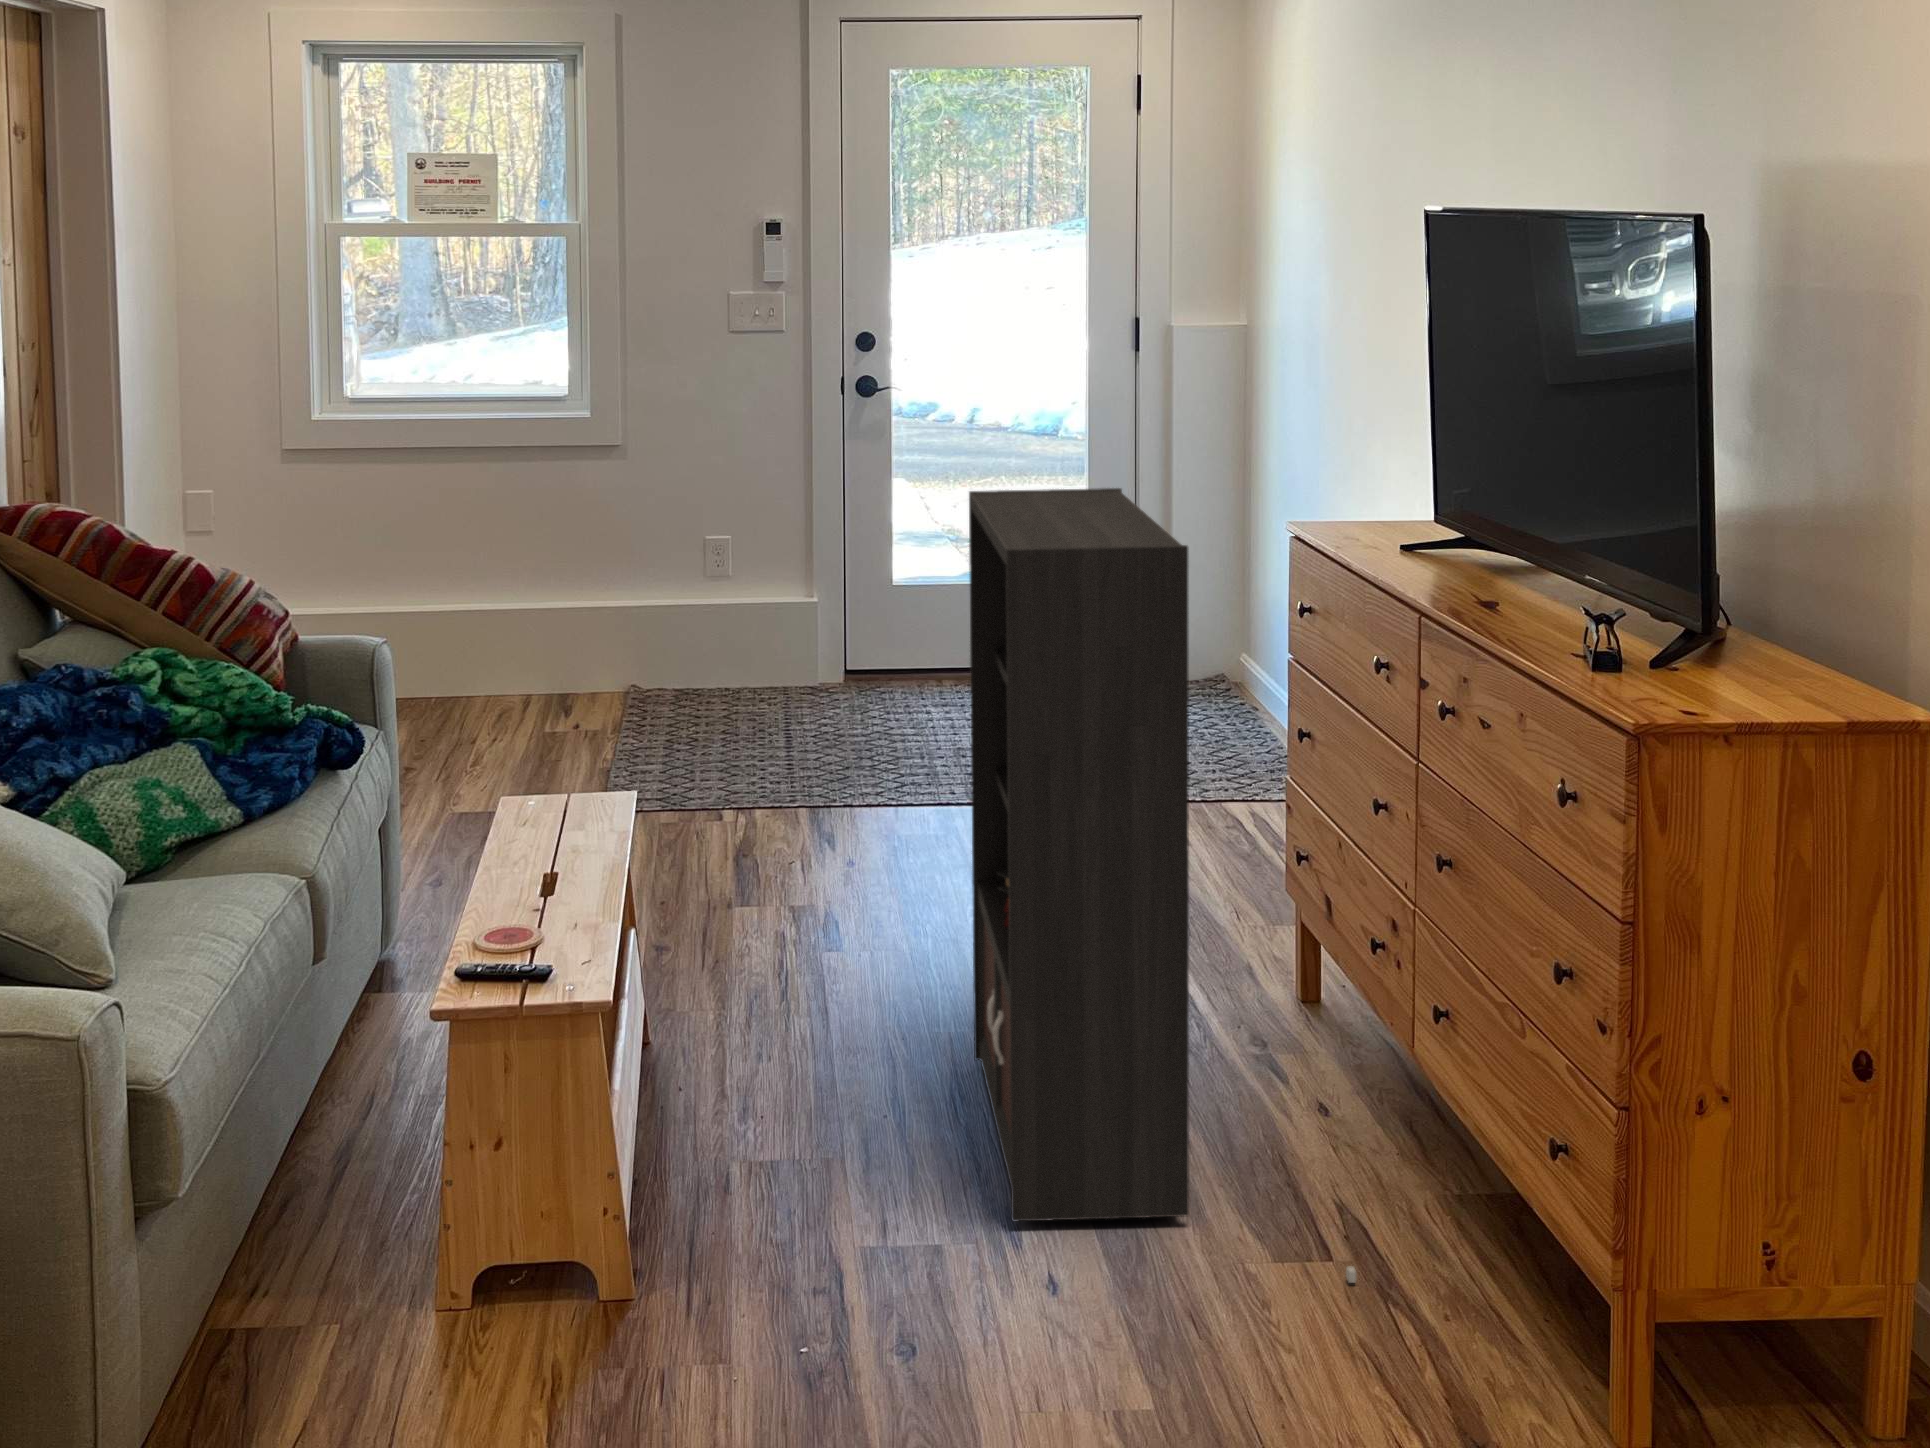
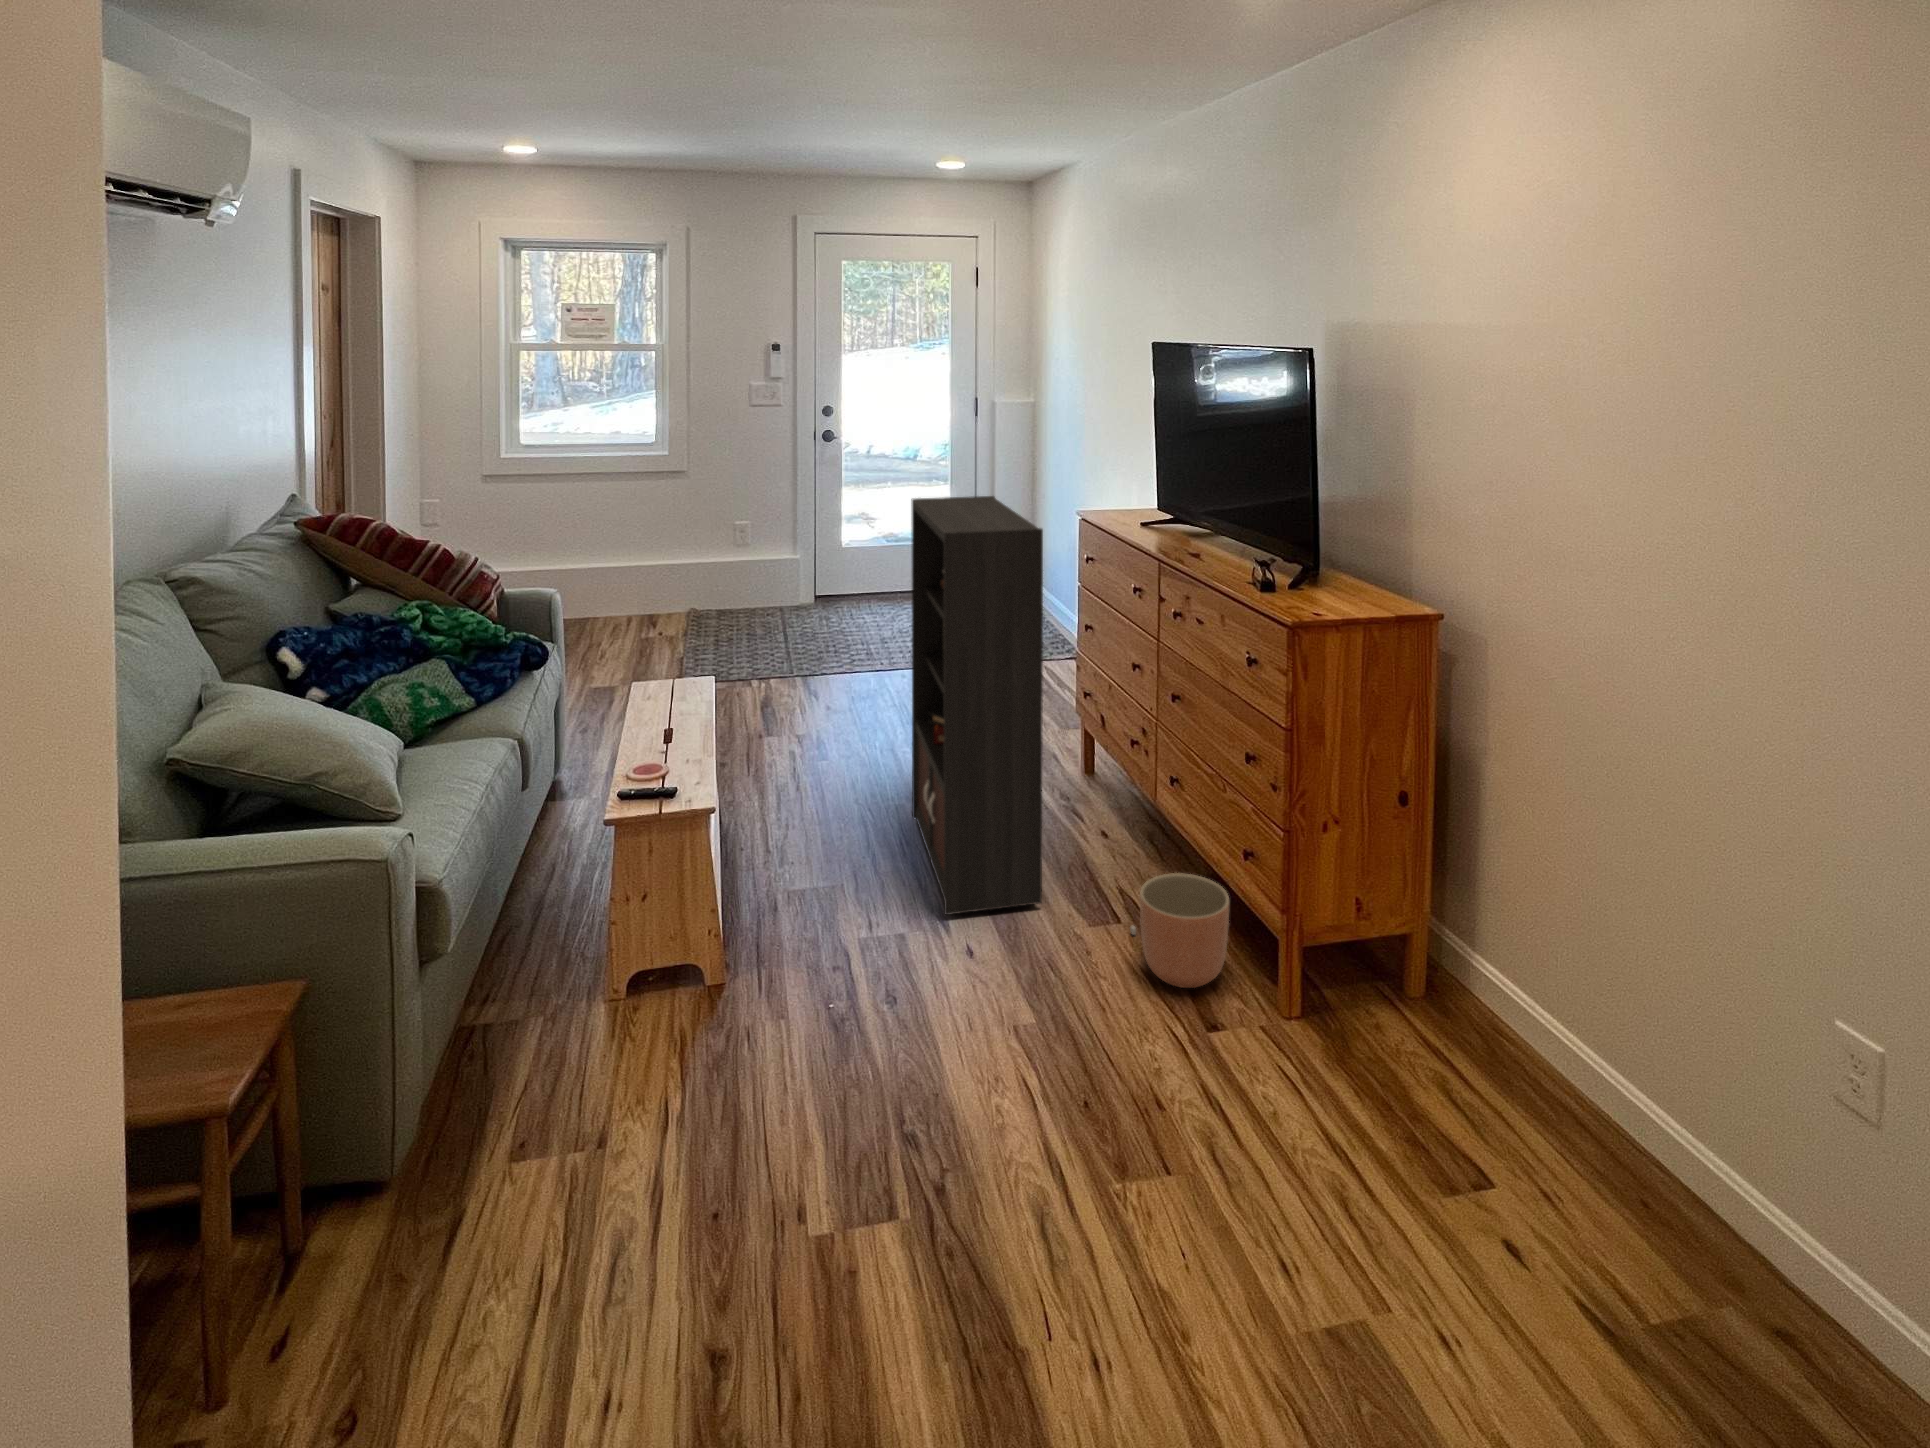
planter: none [1355,1178,1522,1381] -> present [1140,873,1229,988]

